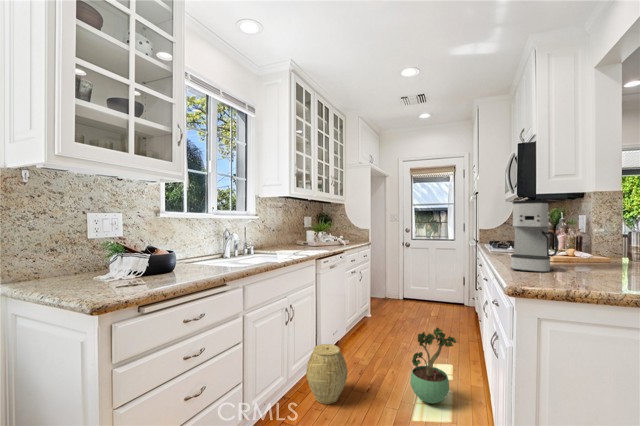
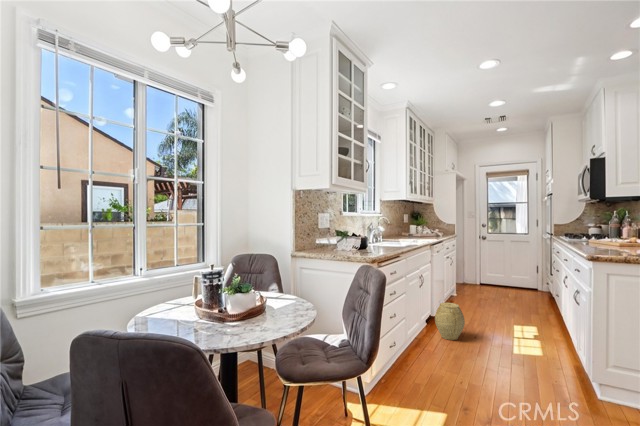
coffee maker: present [511,200,559,272] -> none [588,206,622,251]
potted plant: present [410,328,456,403] -> none [509,291,544,343]

